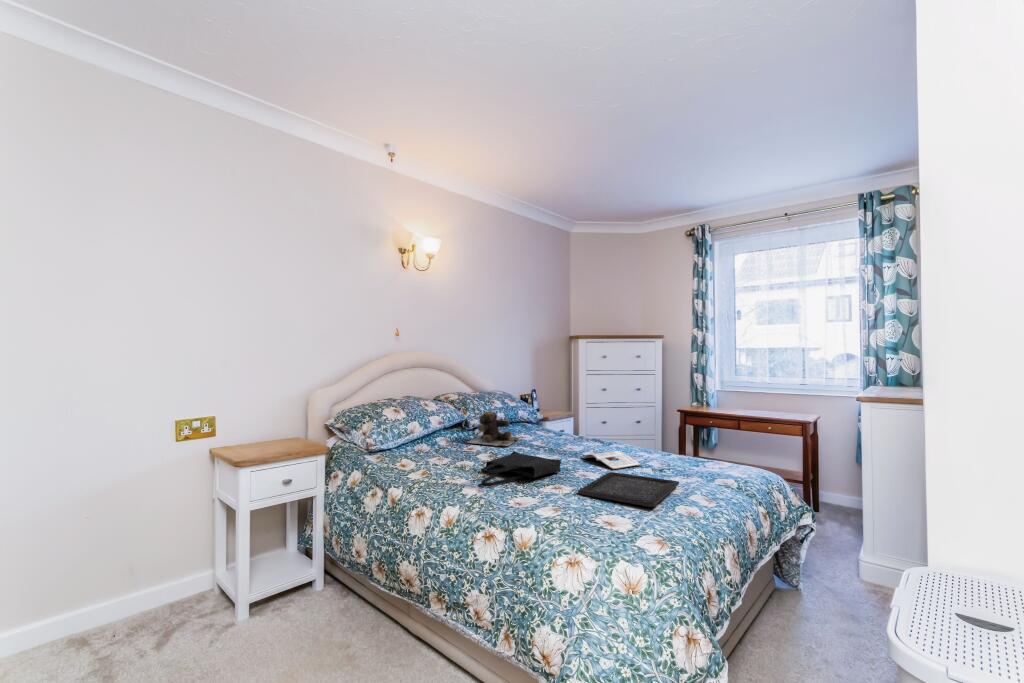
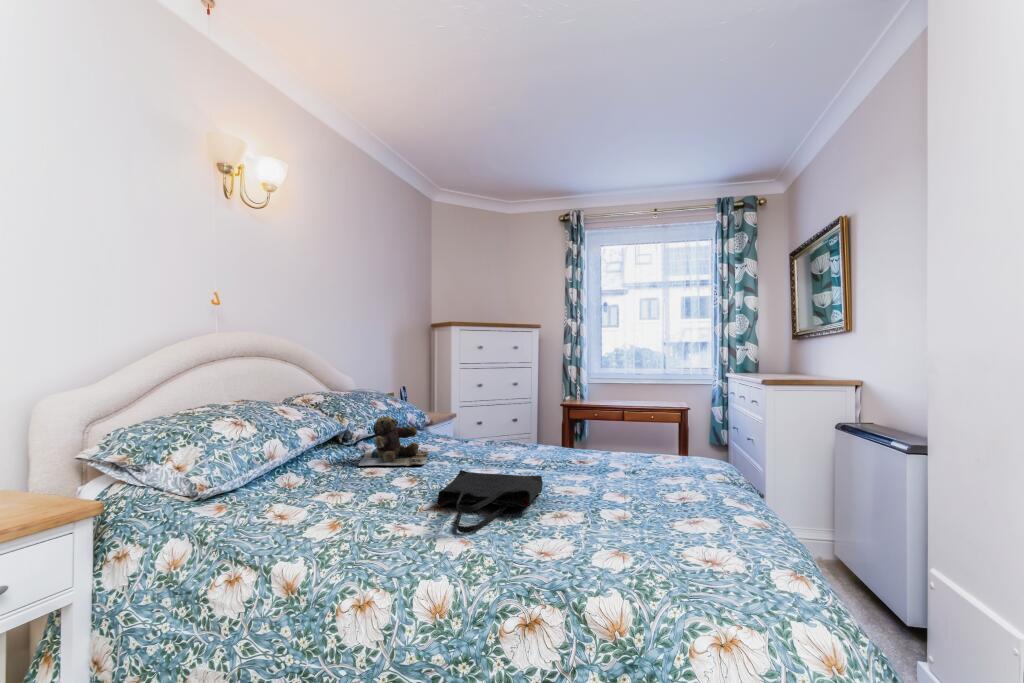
magazine: present [583,451,641,469] -> none [538,456,617,480]
tray: present [578,472,679,507] -> none [601,484,724,526]

